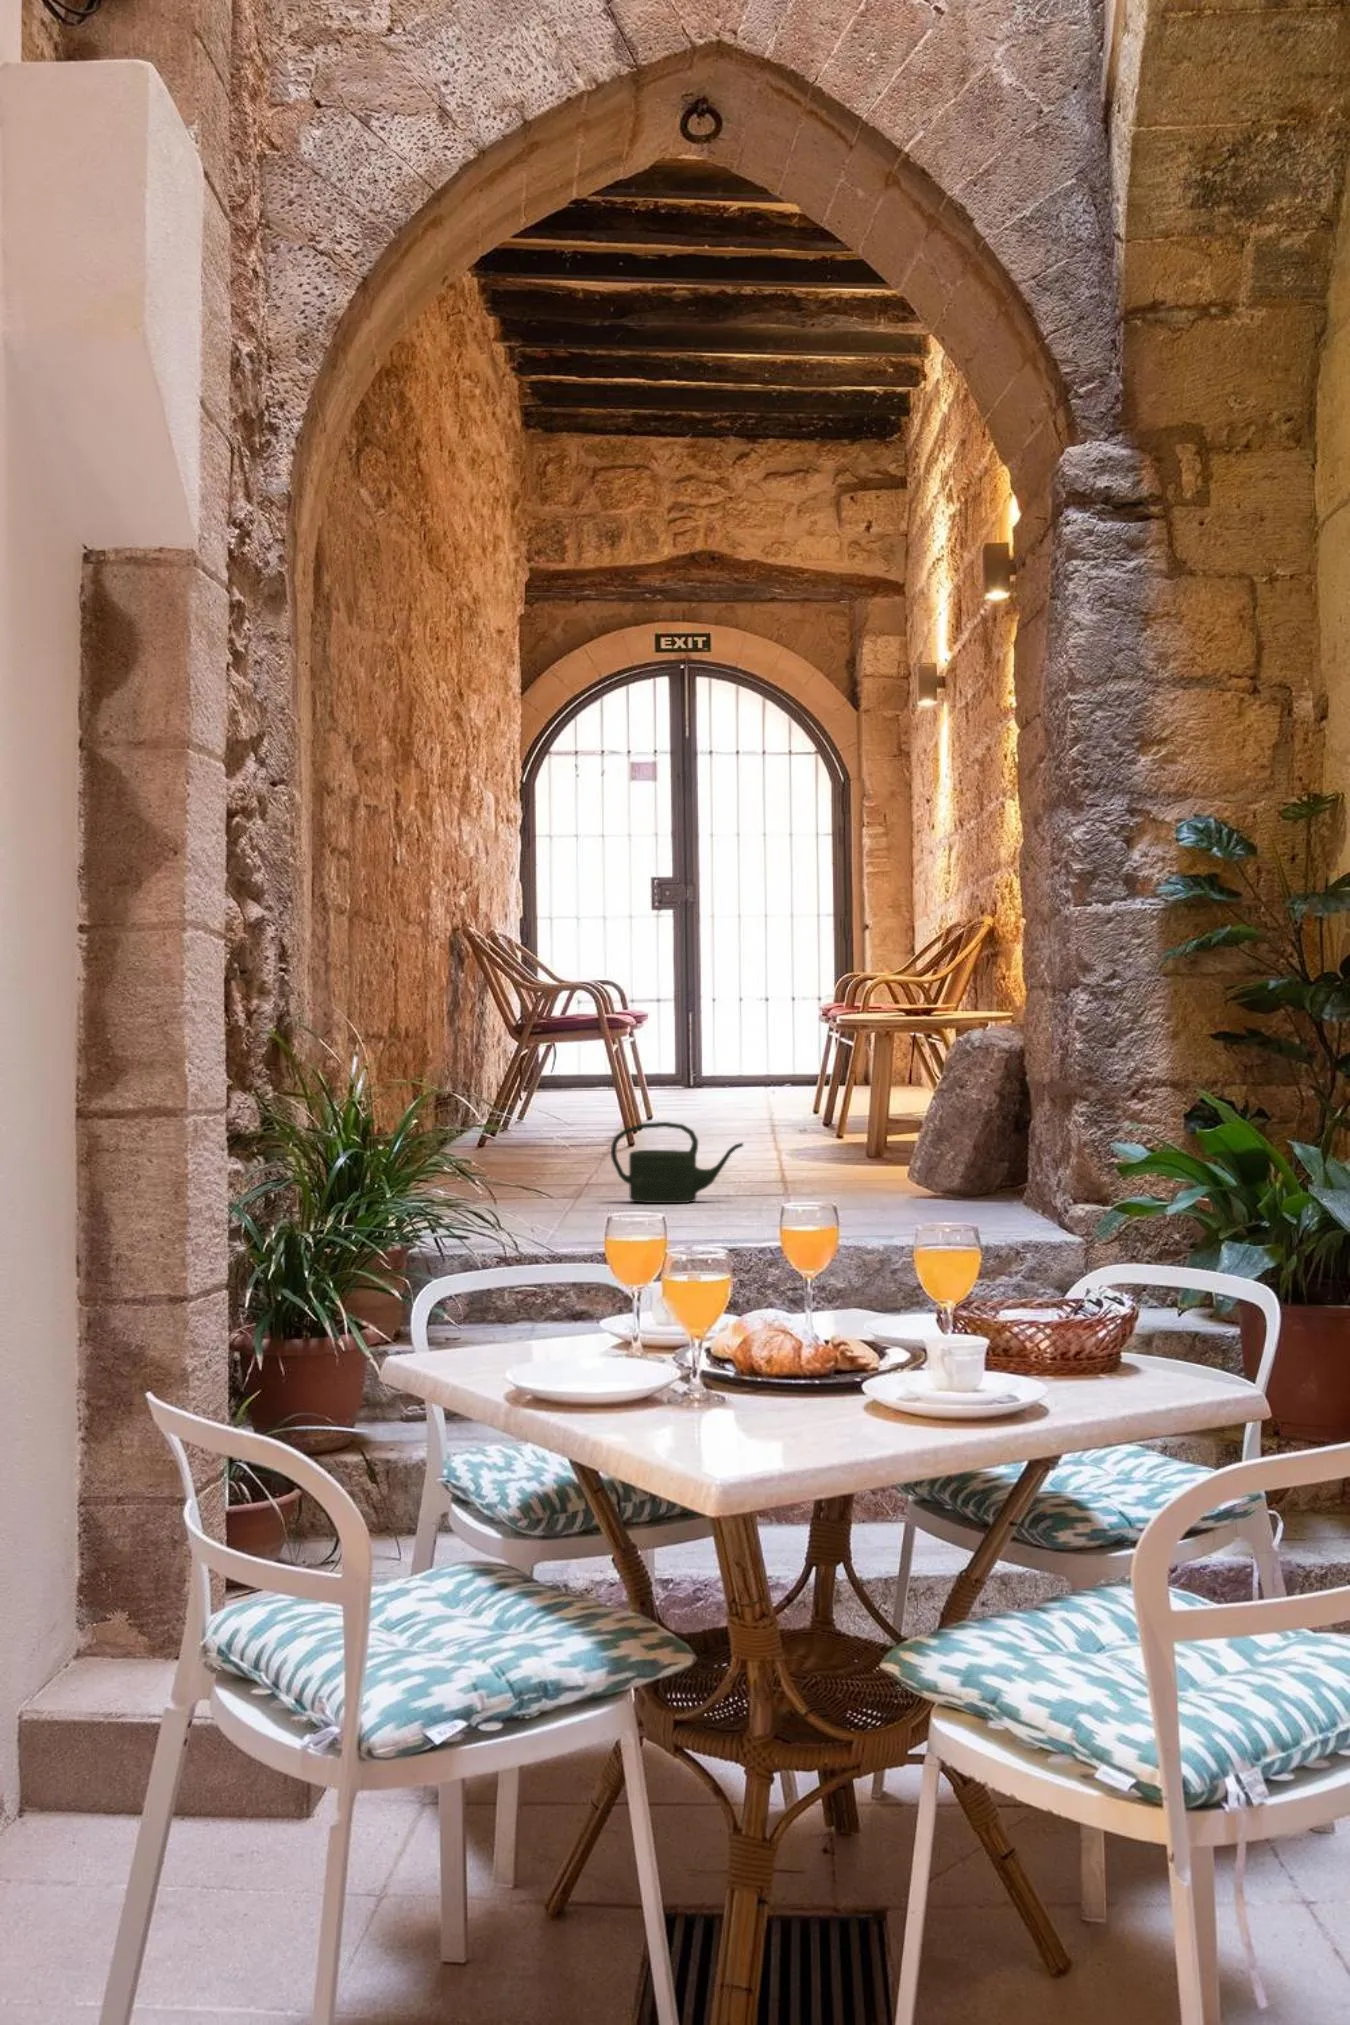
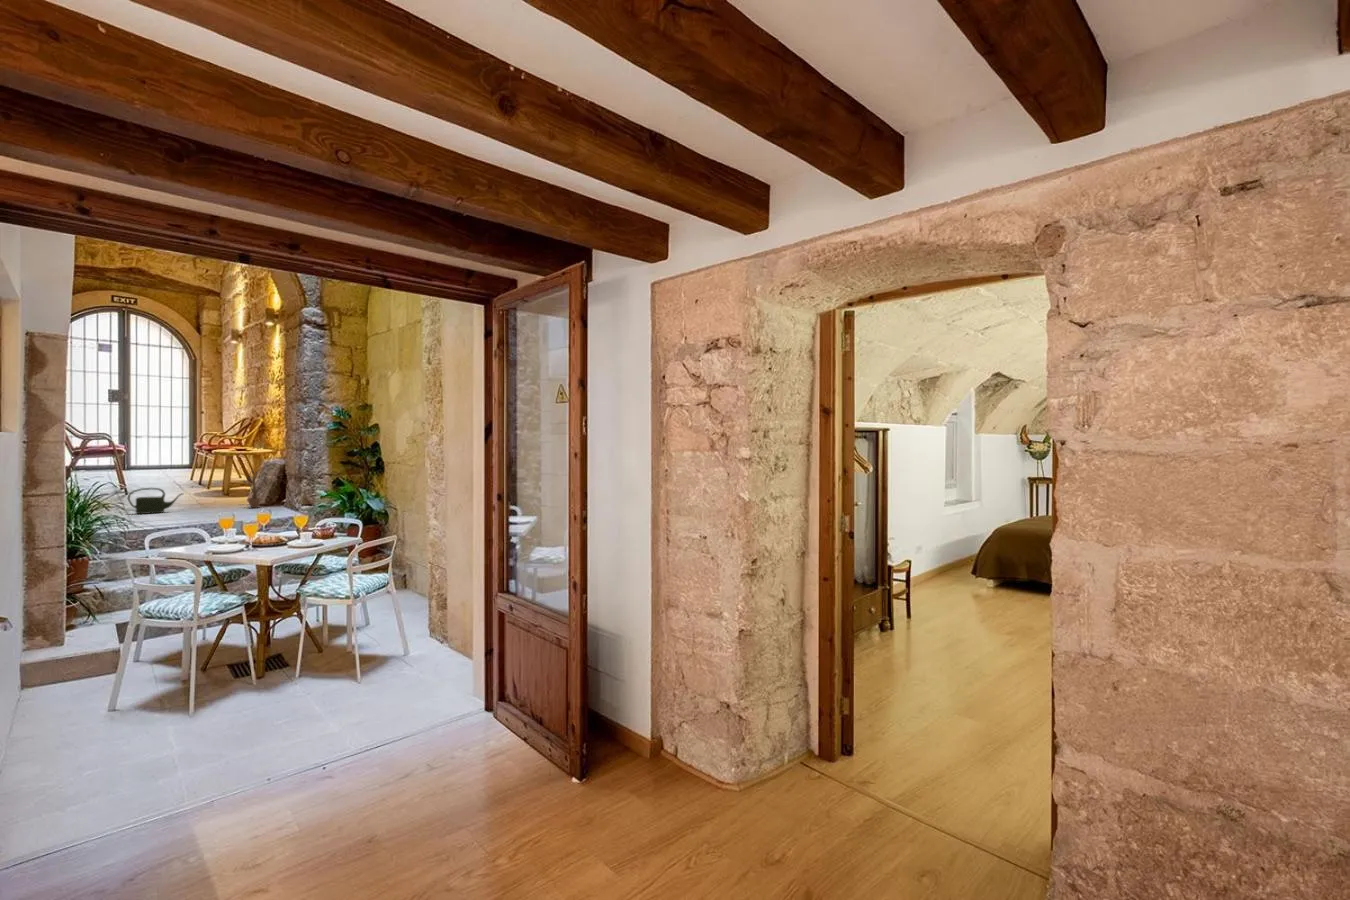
decorative plant: none [887,1065,969,1203] -> present [242,470,267,508]

